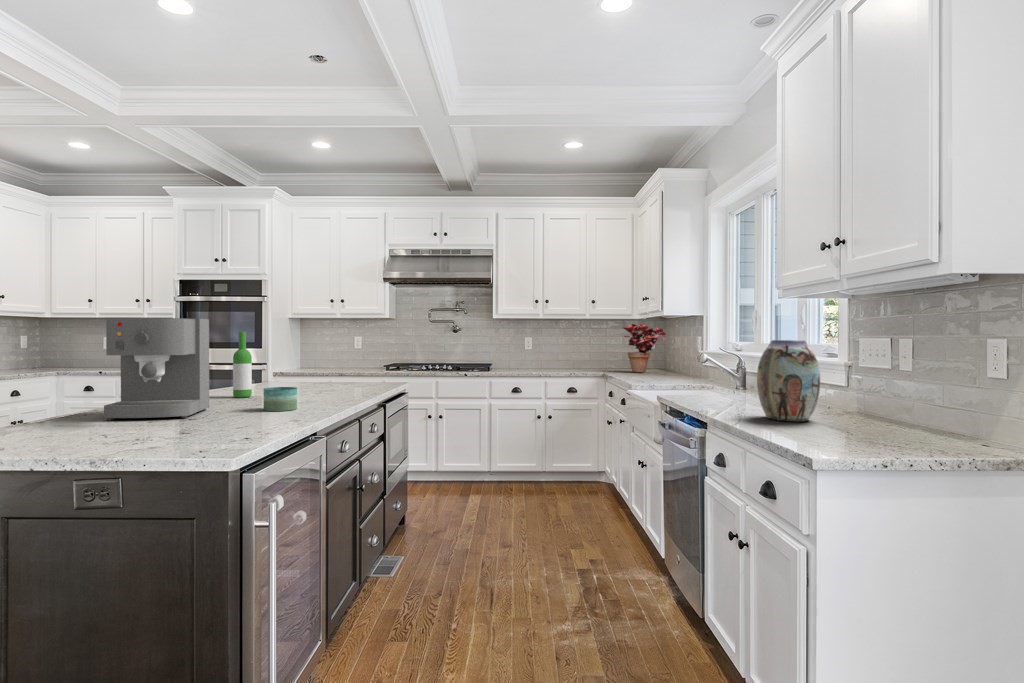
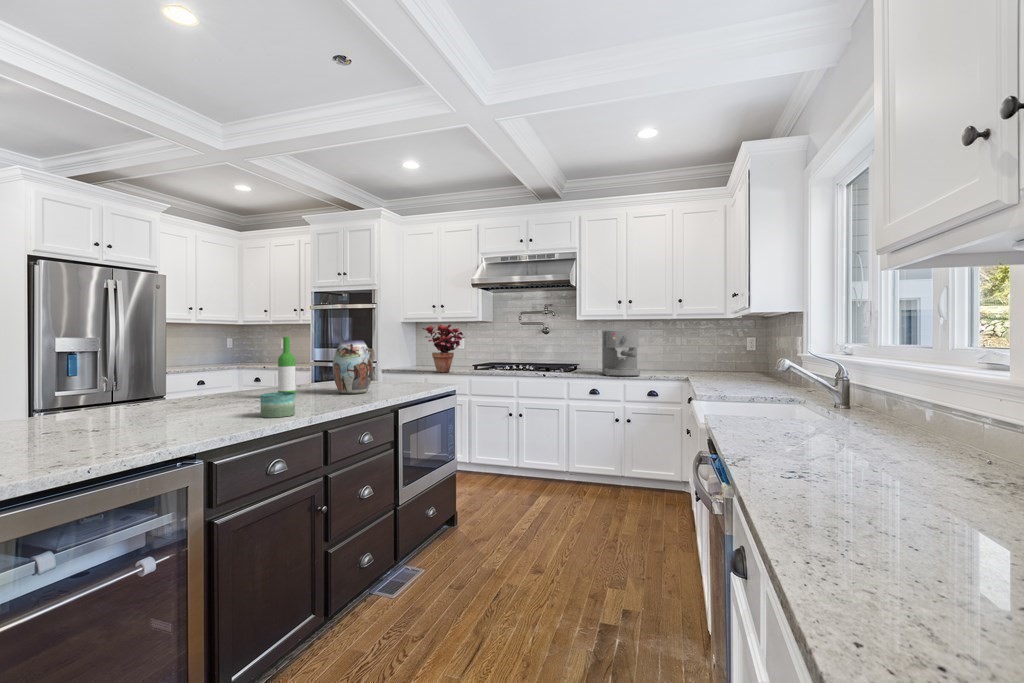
coffee maker: present [104,318,209,420] -> present [602,330,640,376]
potted plant: present [623,324,666,372] -> present [423,324,465,372]
vase: present [757,340,820,422] -> present [333,340,373,394]

